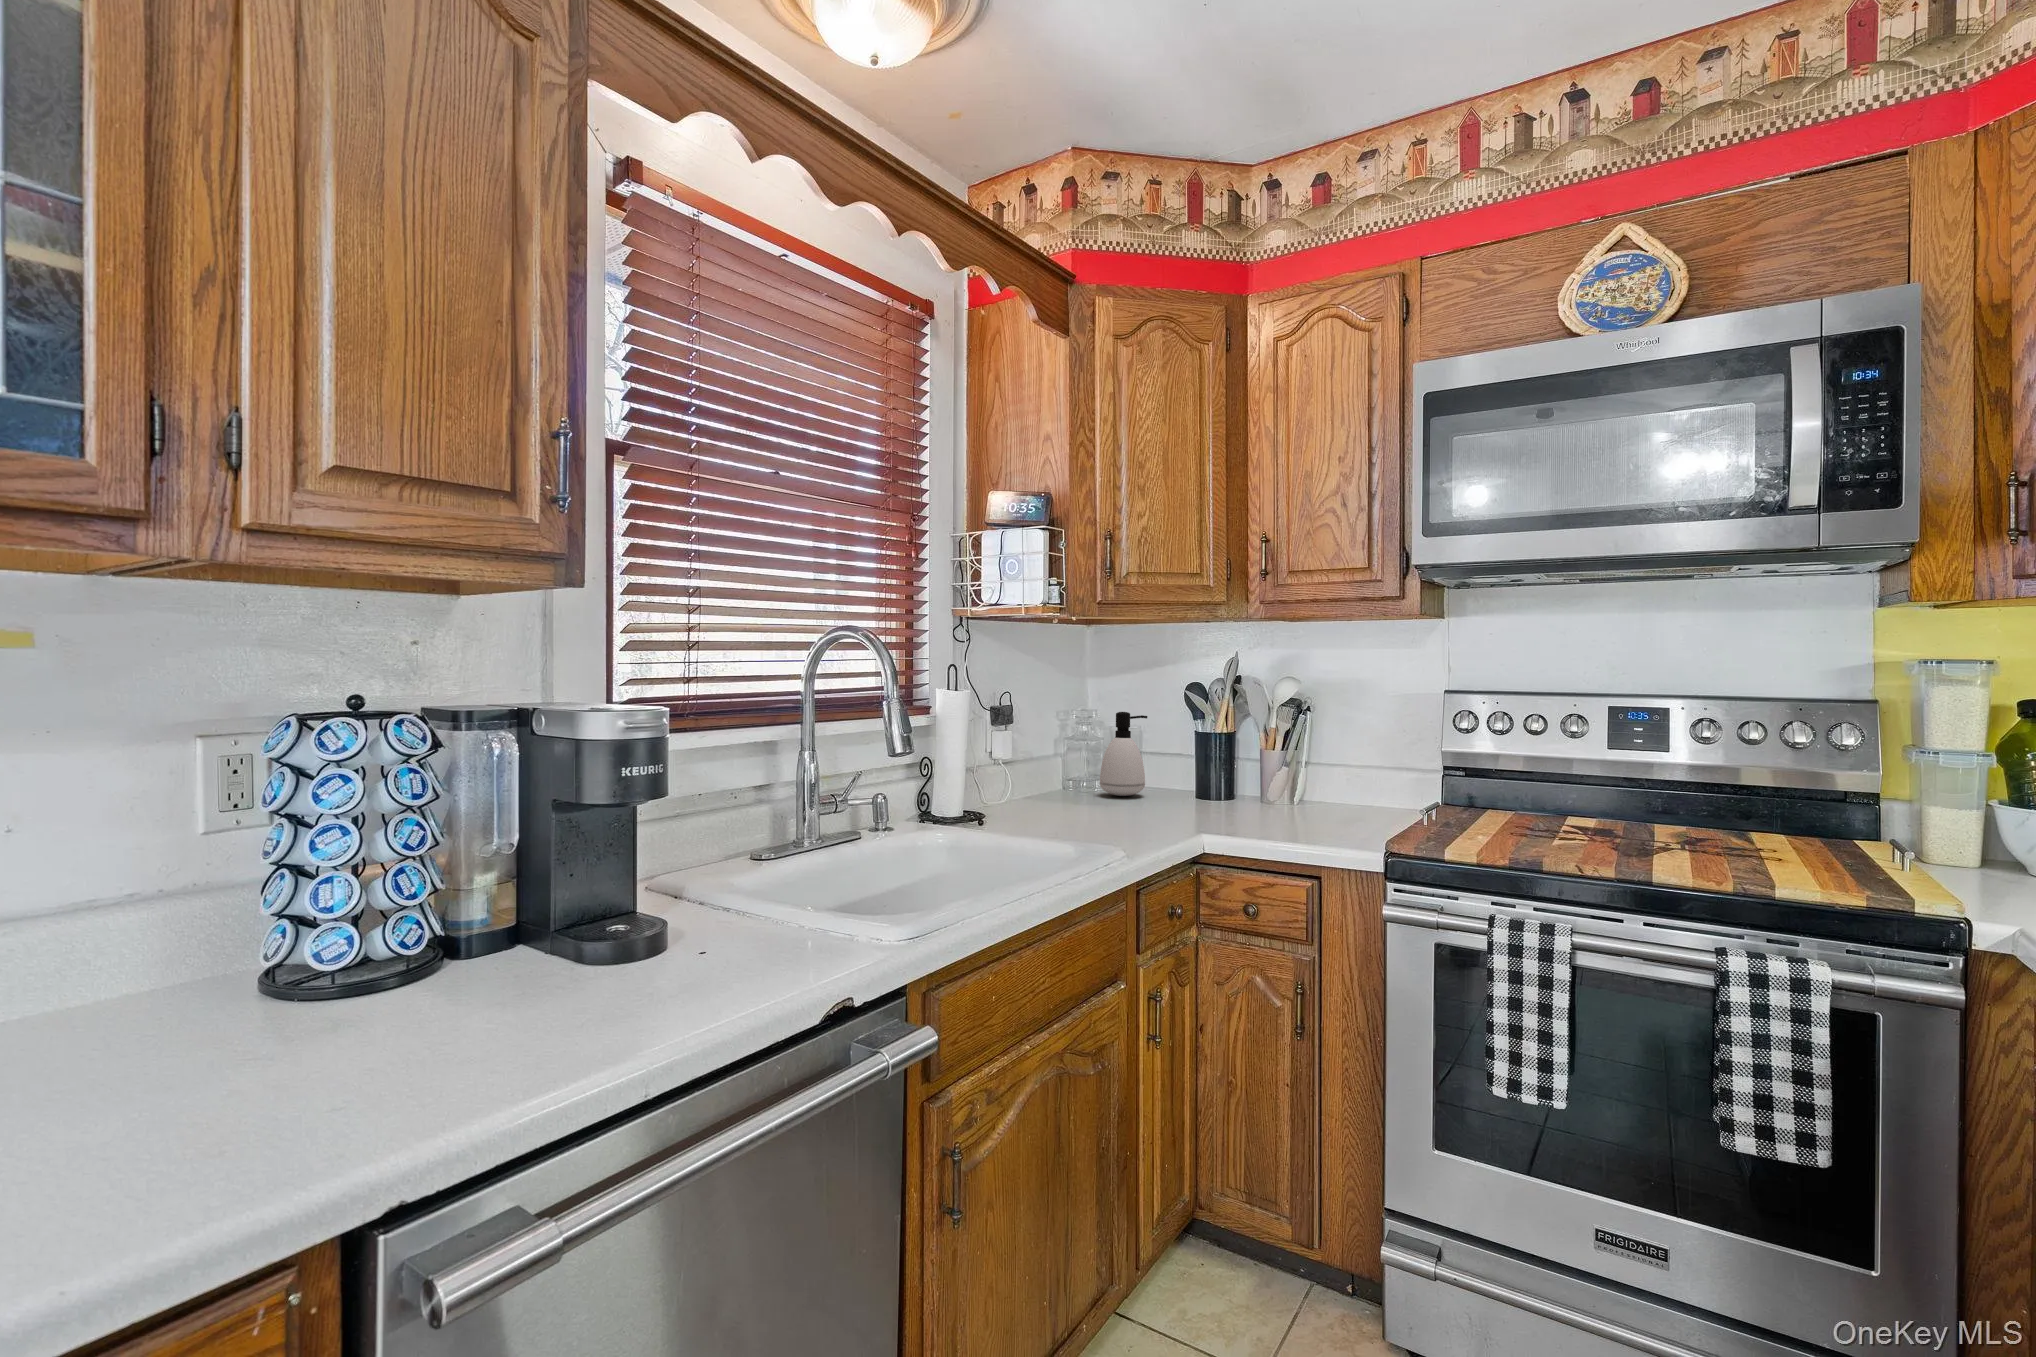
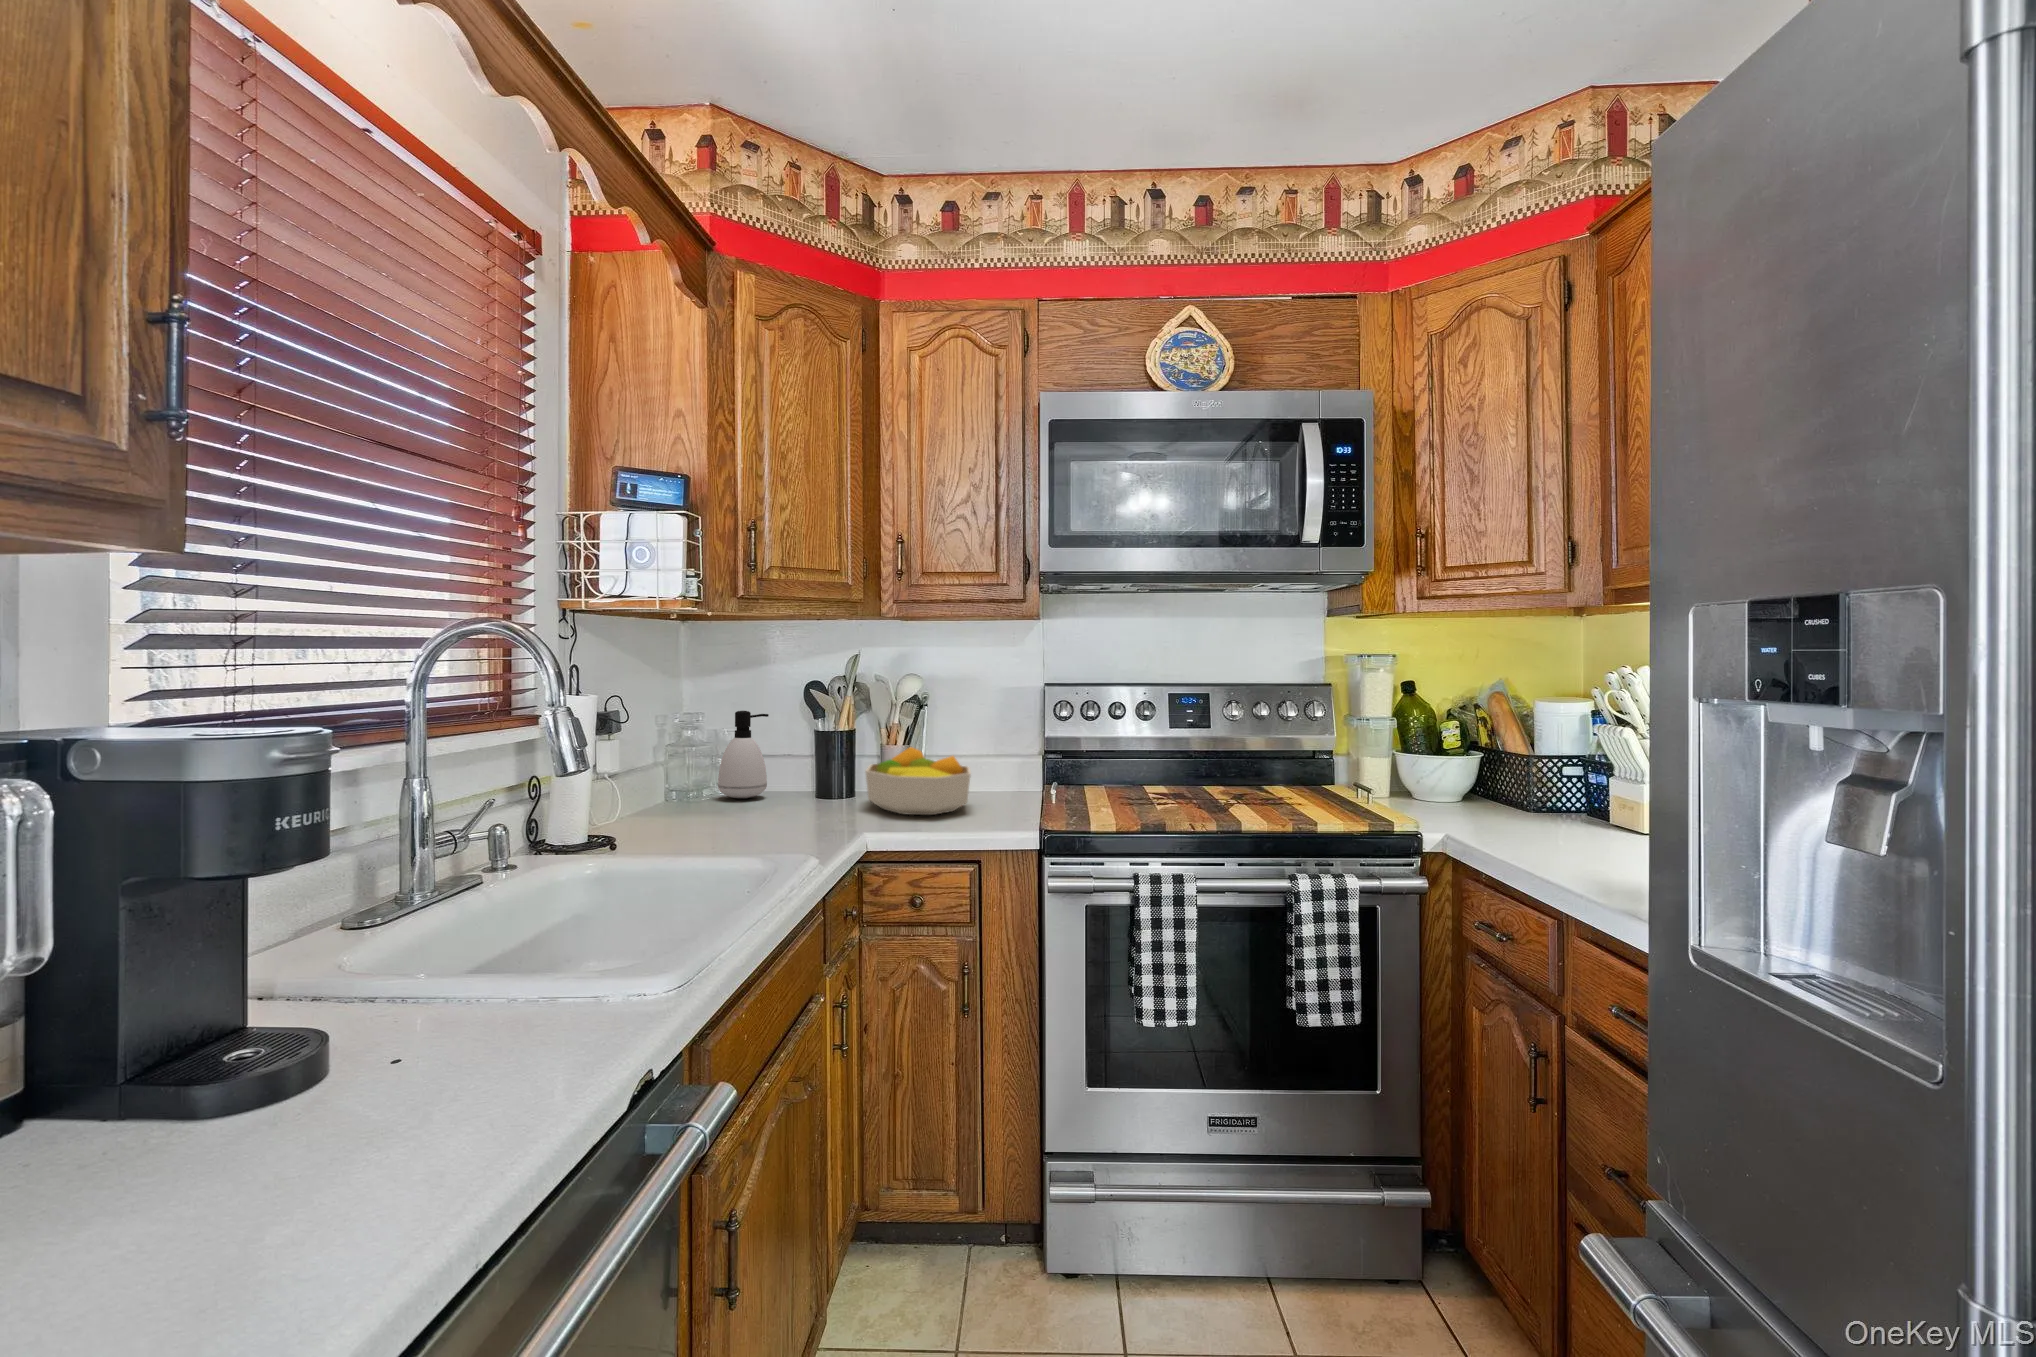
fruit bowl: none [1224,754,1341,826] -> present [865,747,971,815]

